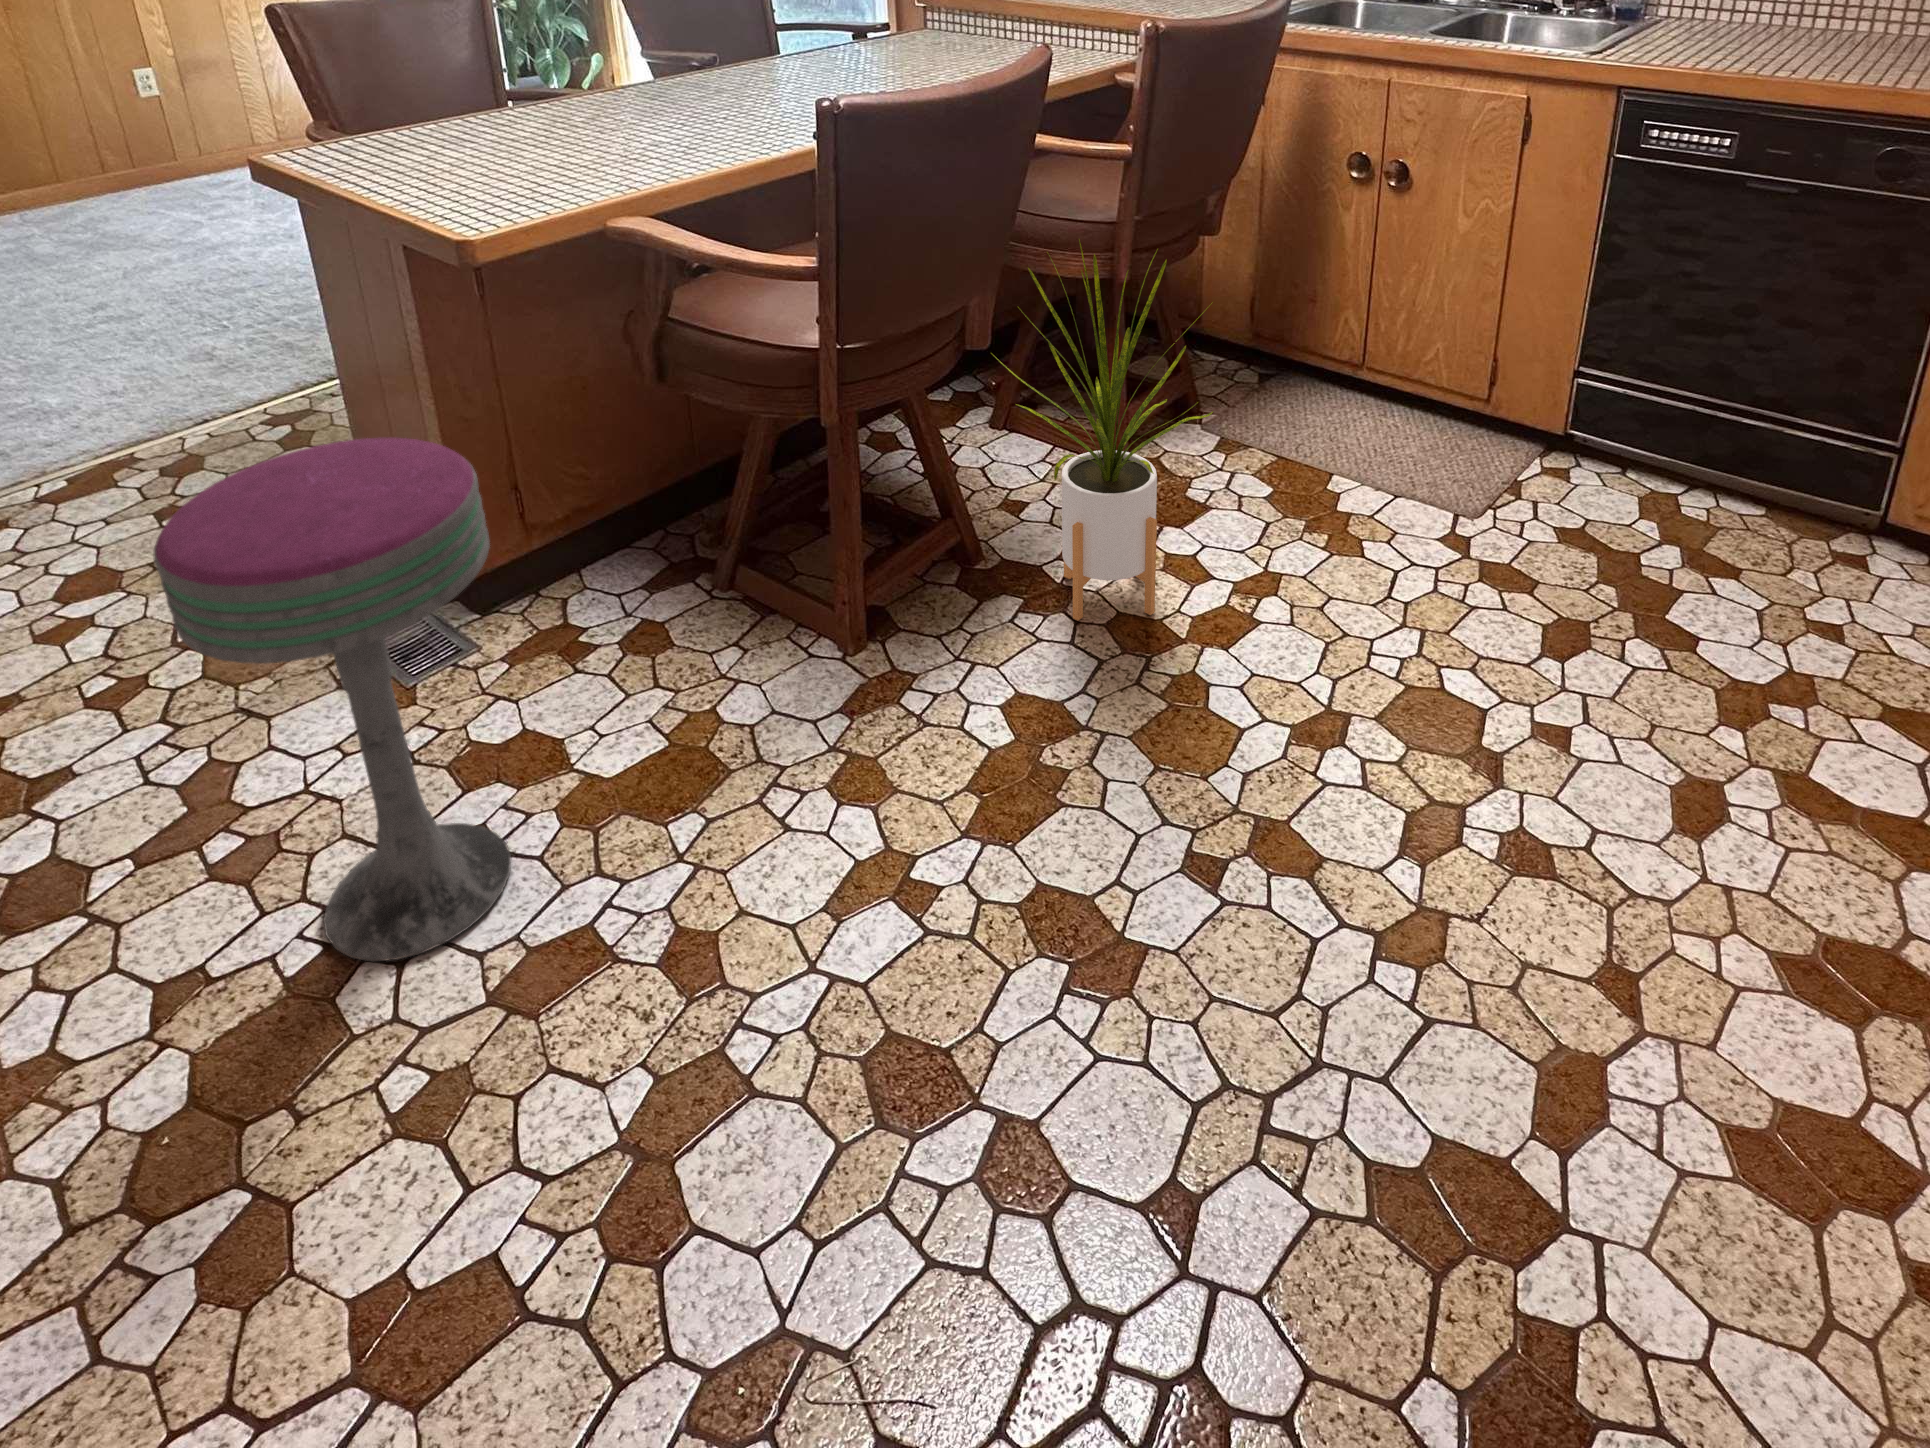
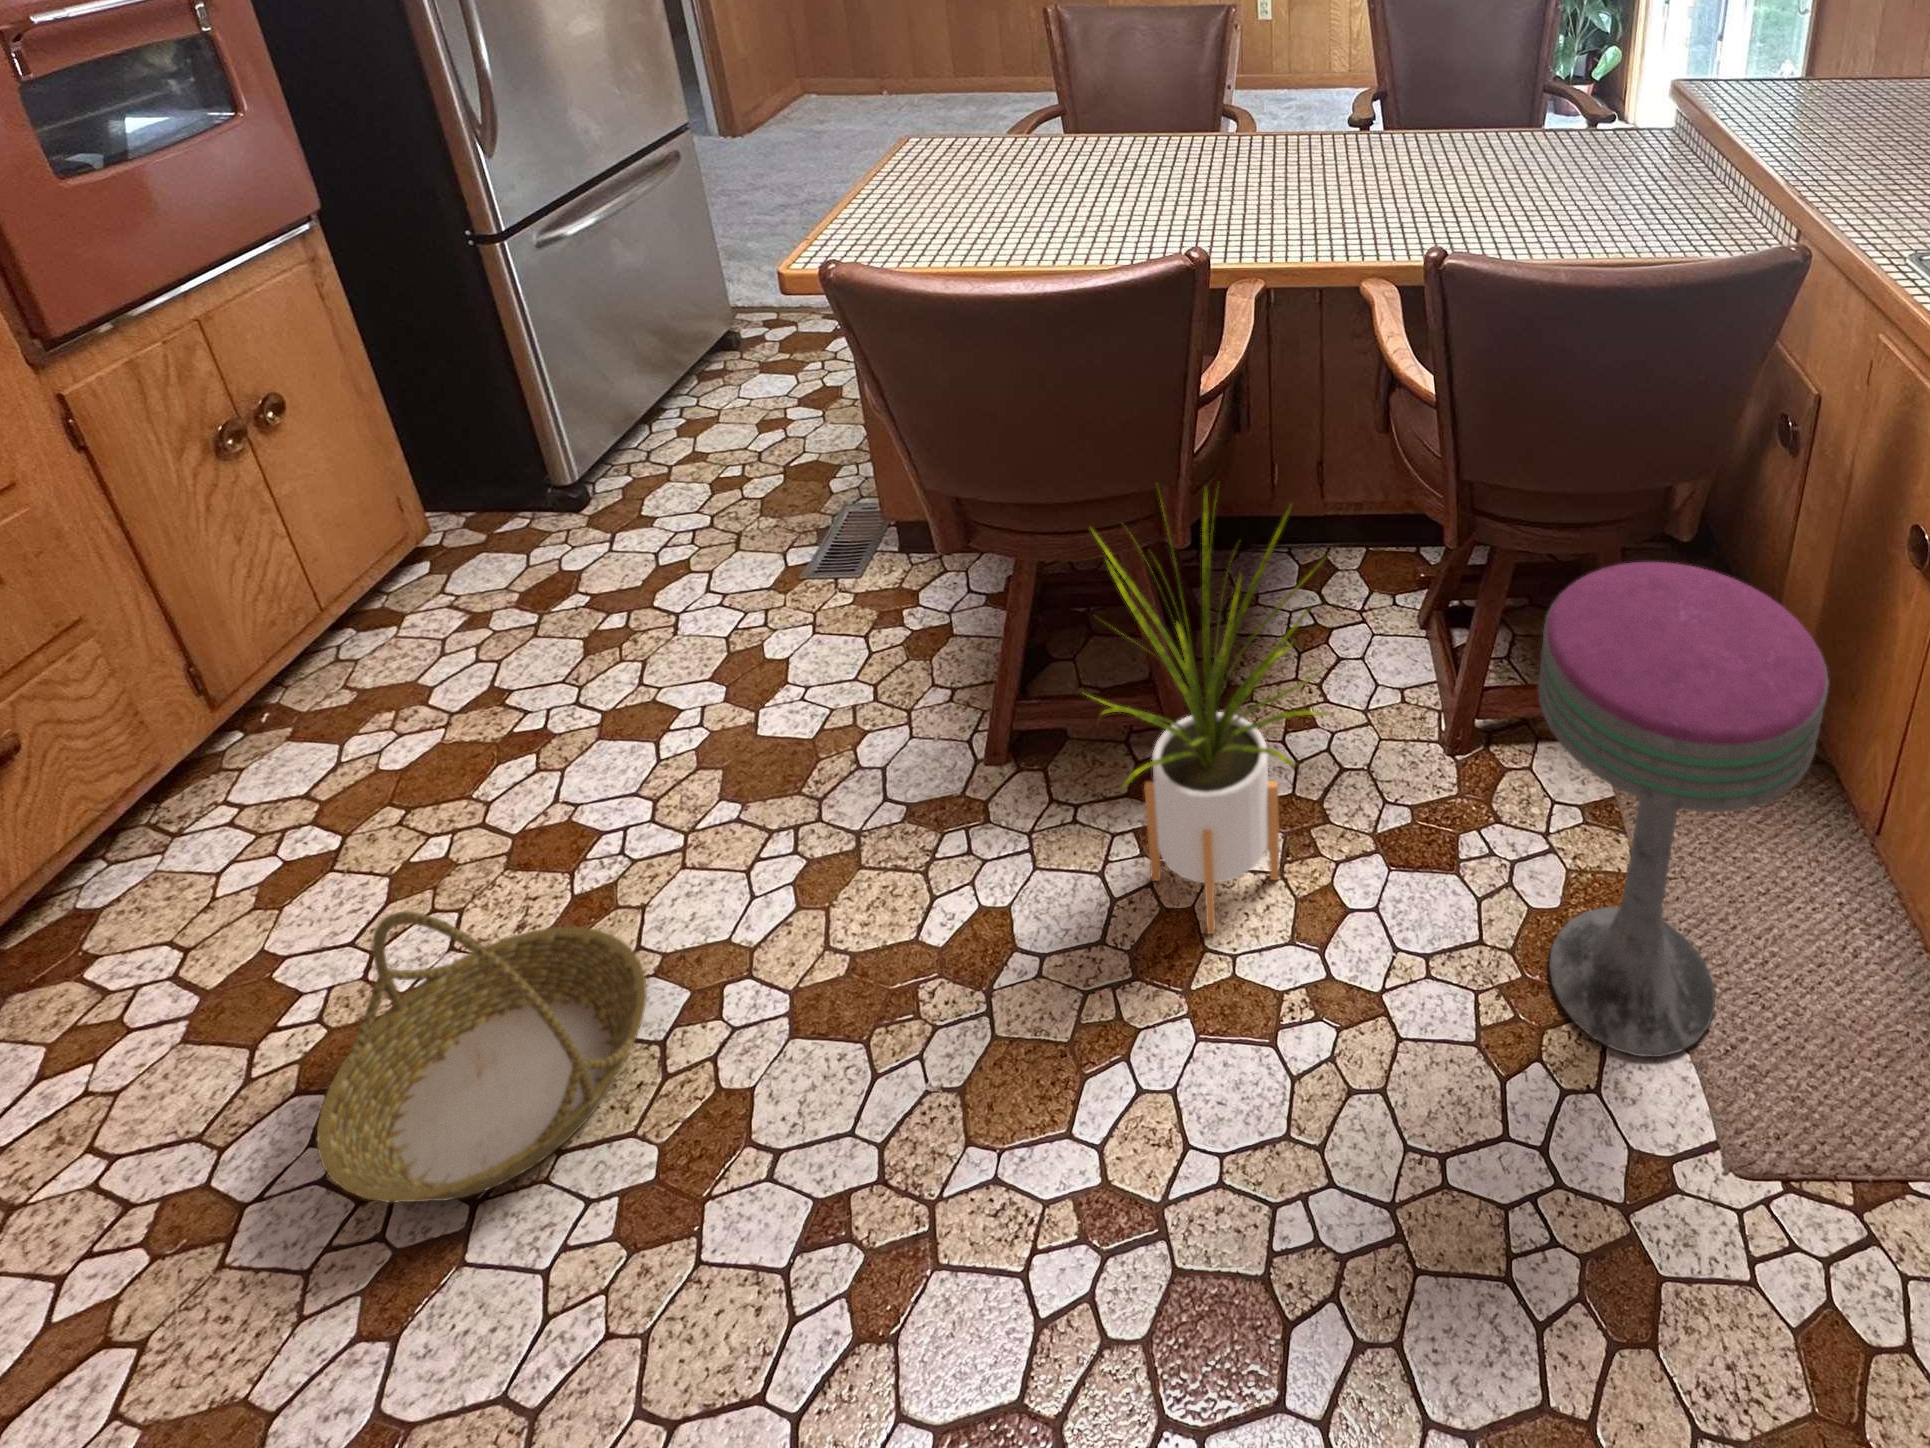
bar stool: present [154,438,512,962] -> present [1538,562,1829,1057]
basket: none [691,839,1015,1181] -> present [317,911,647,1202]

